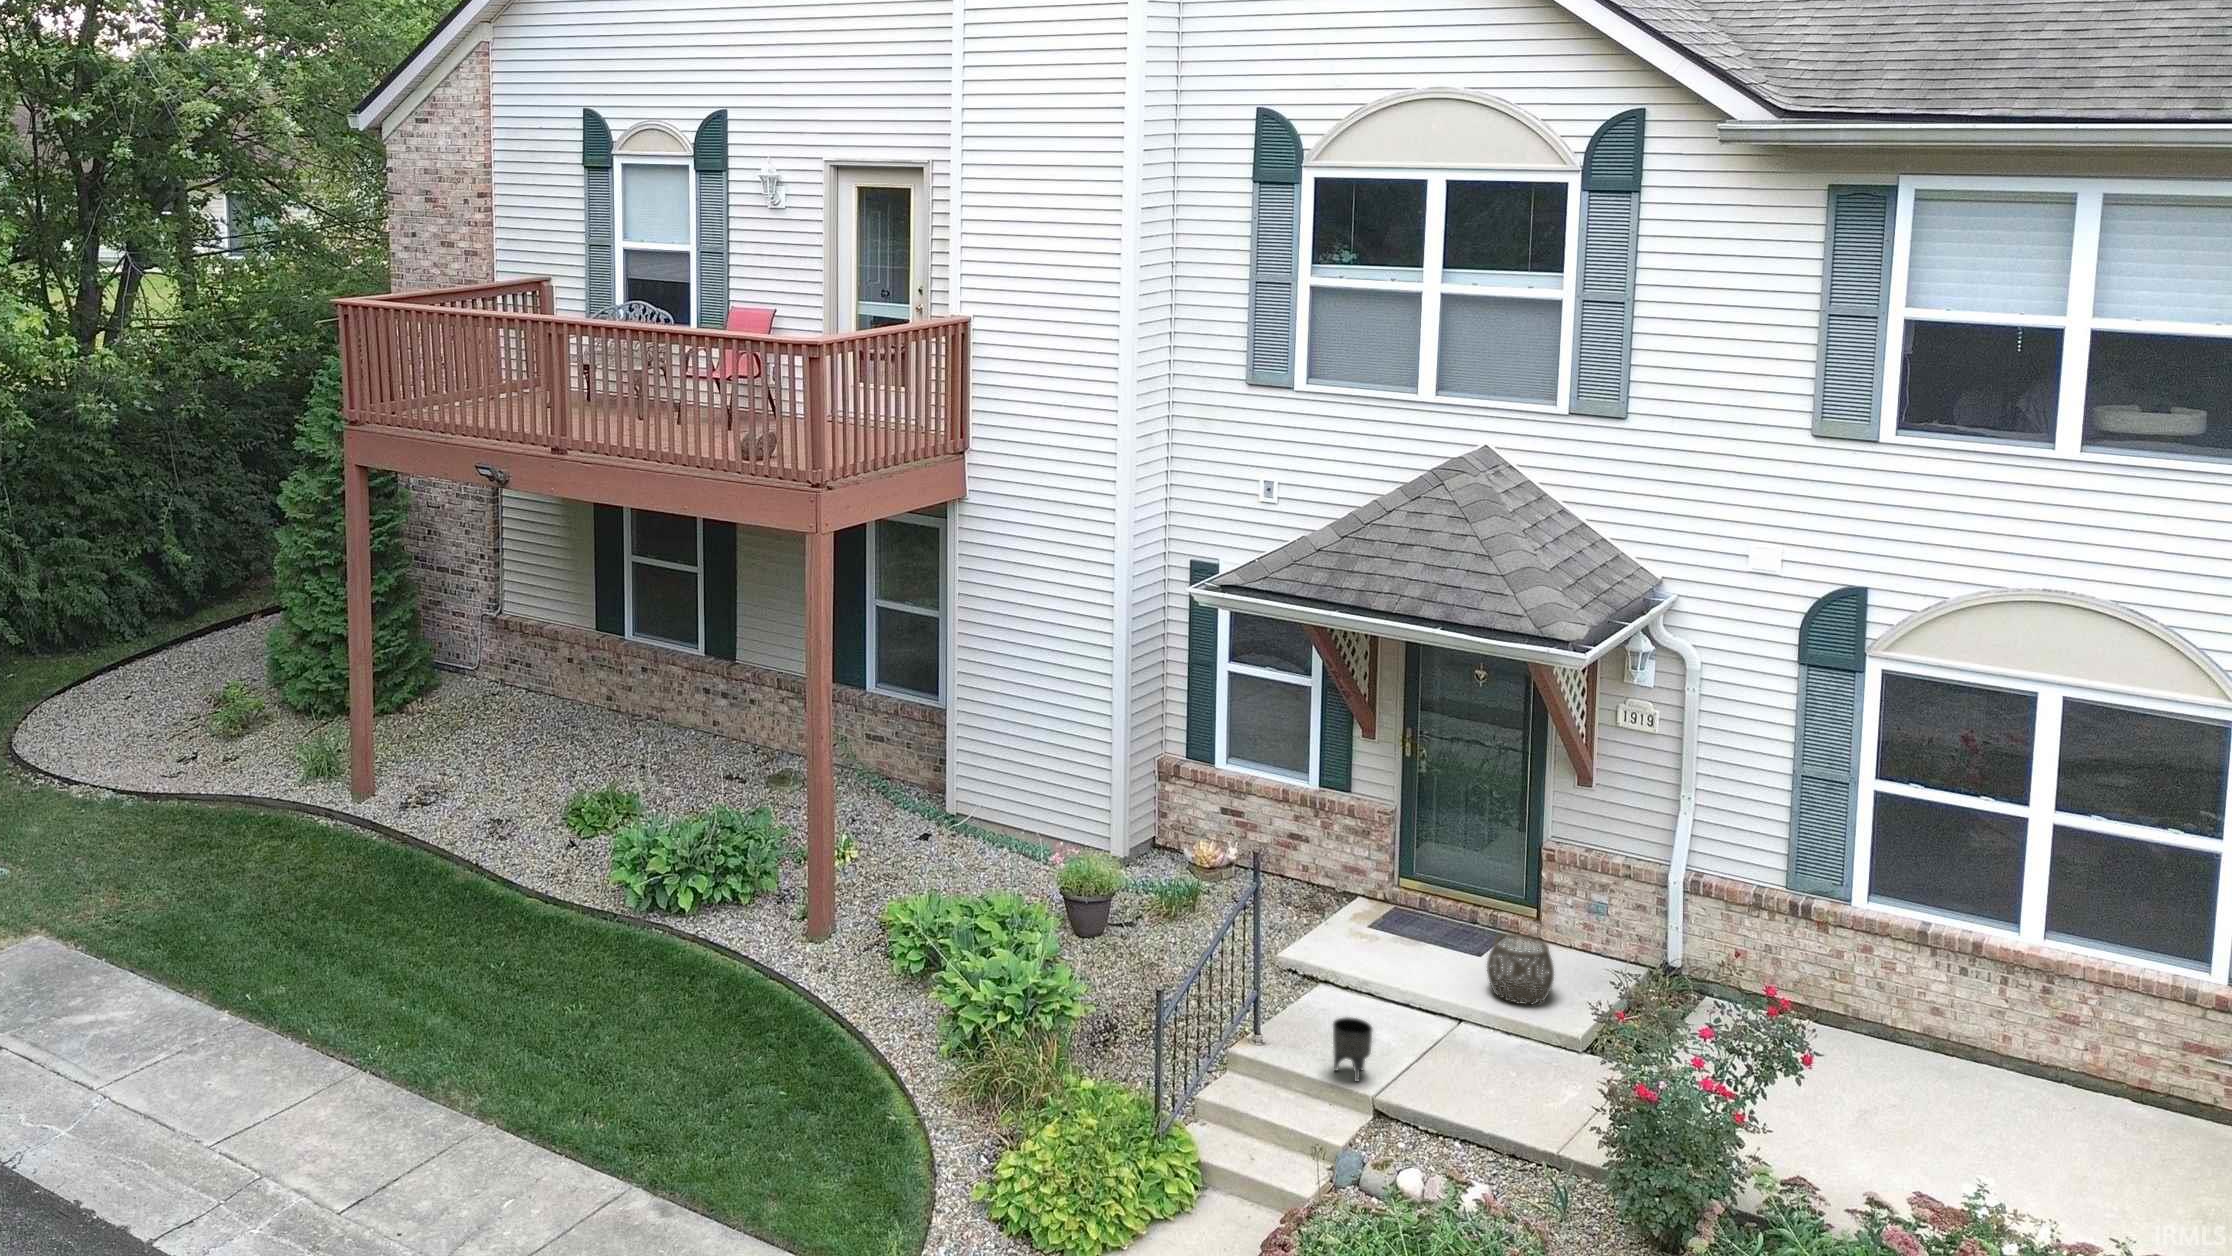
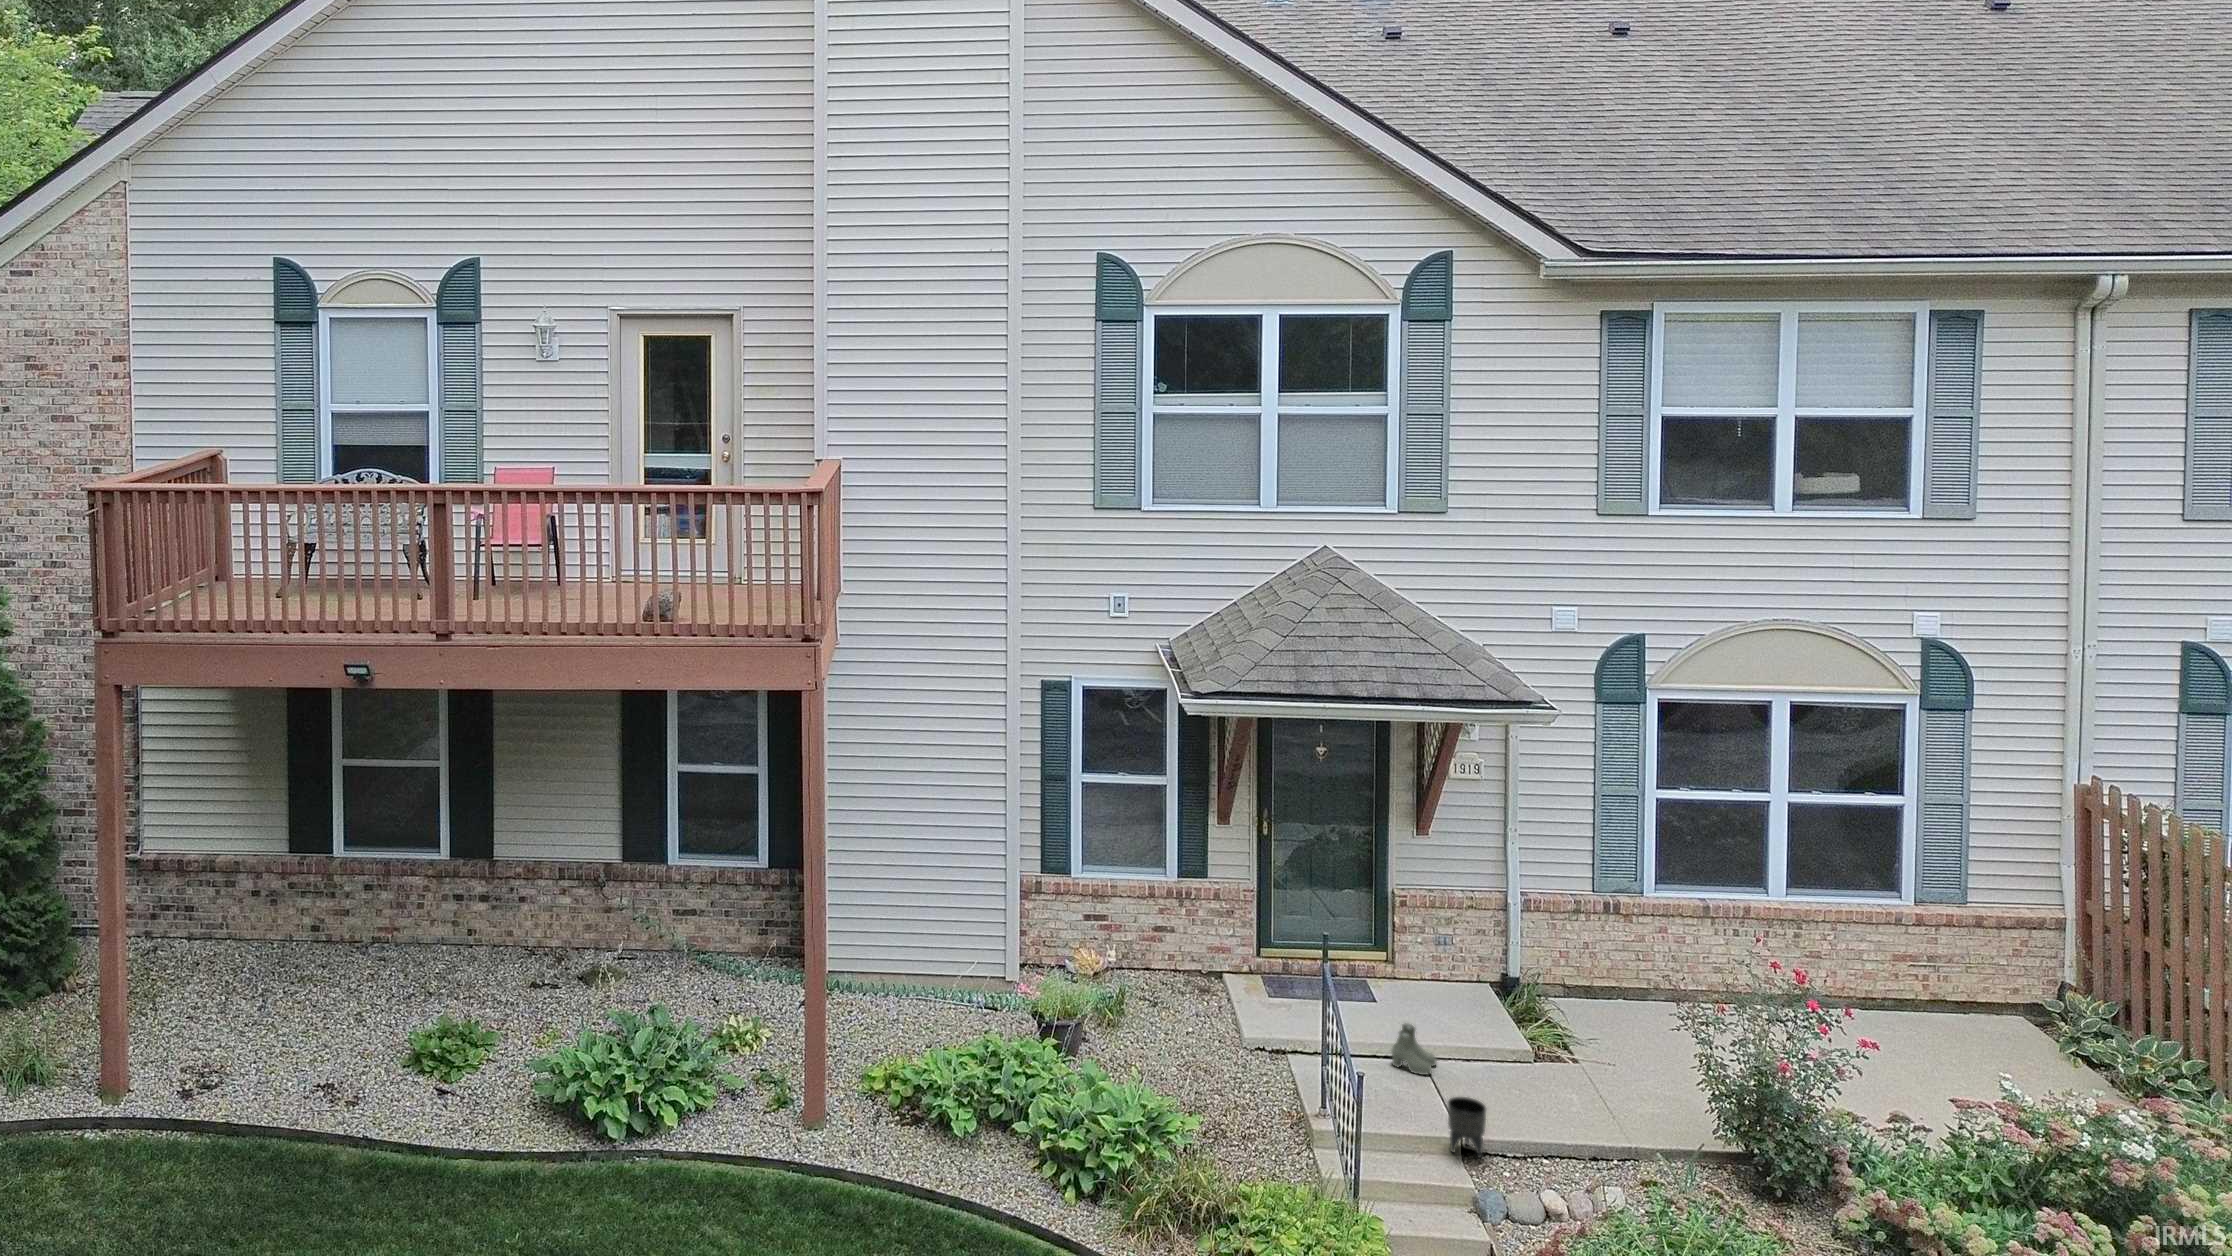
woven basket: present [1487,934,1554,1004] -> none [1437,979,1499,1044]
boots: none [1391,959,1439,1012] -> present [1392,1024,1436,1075]

